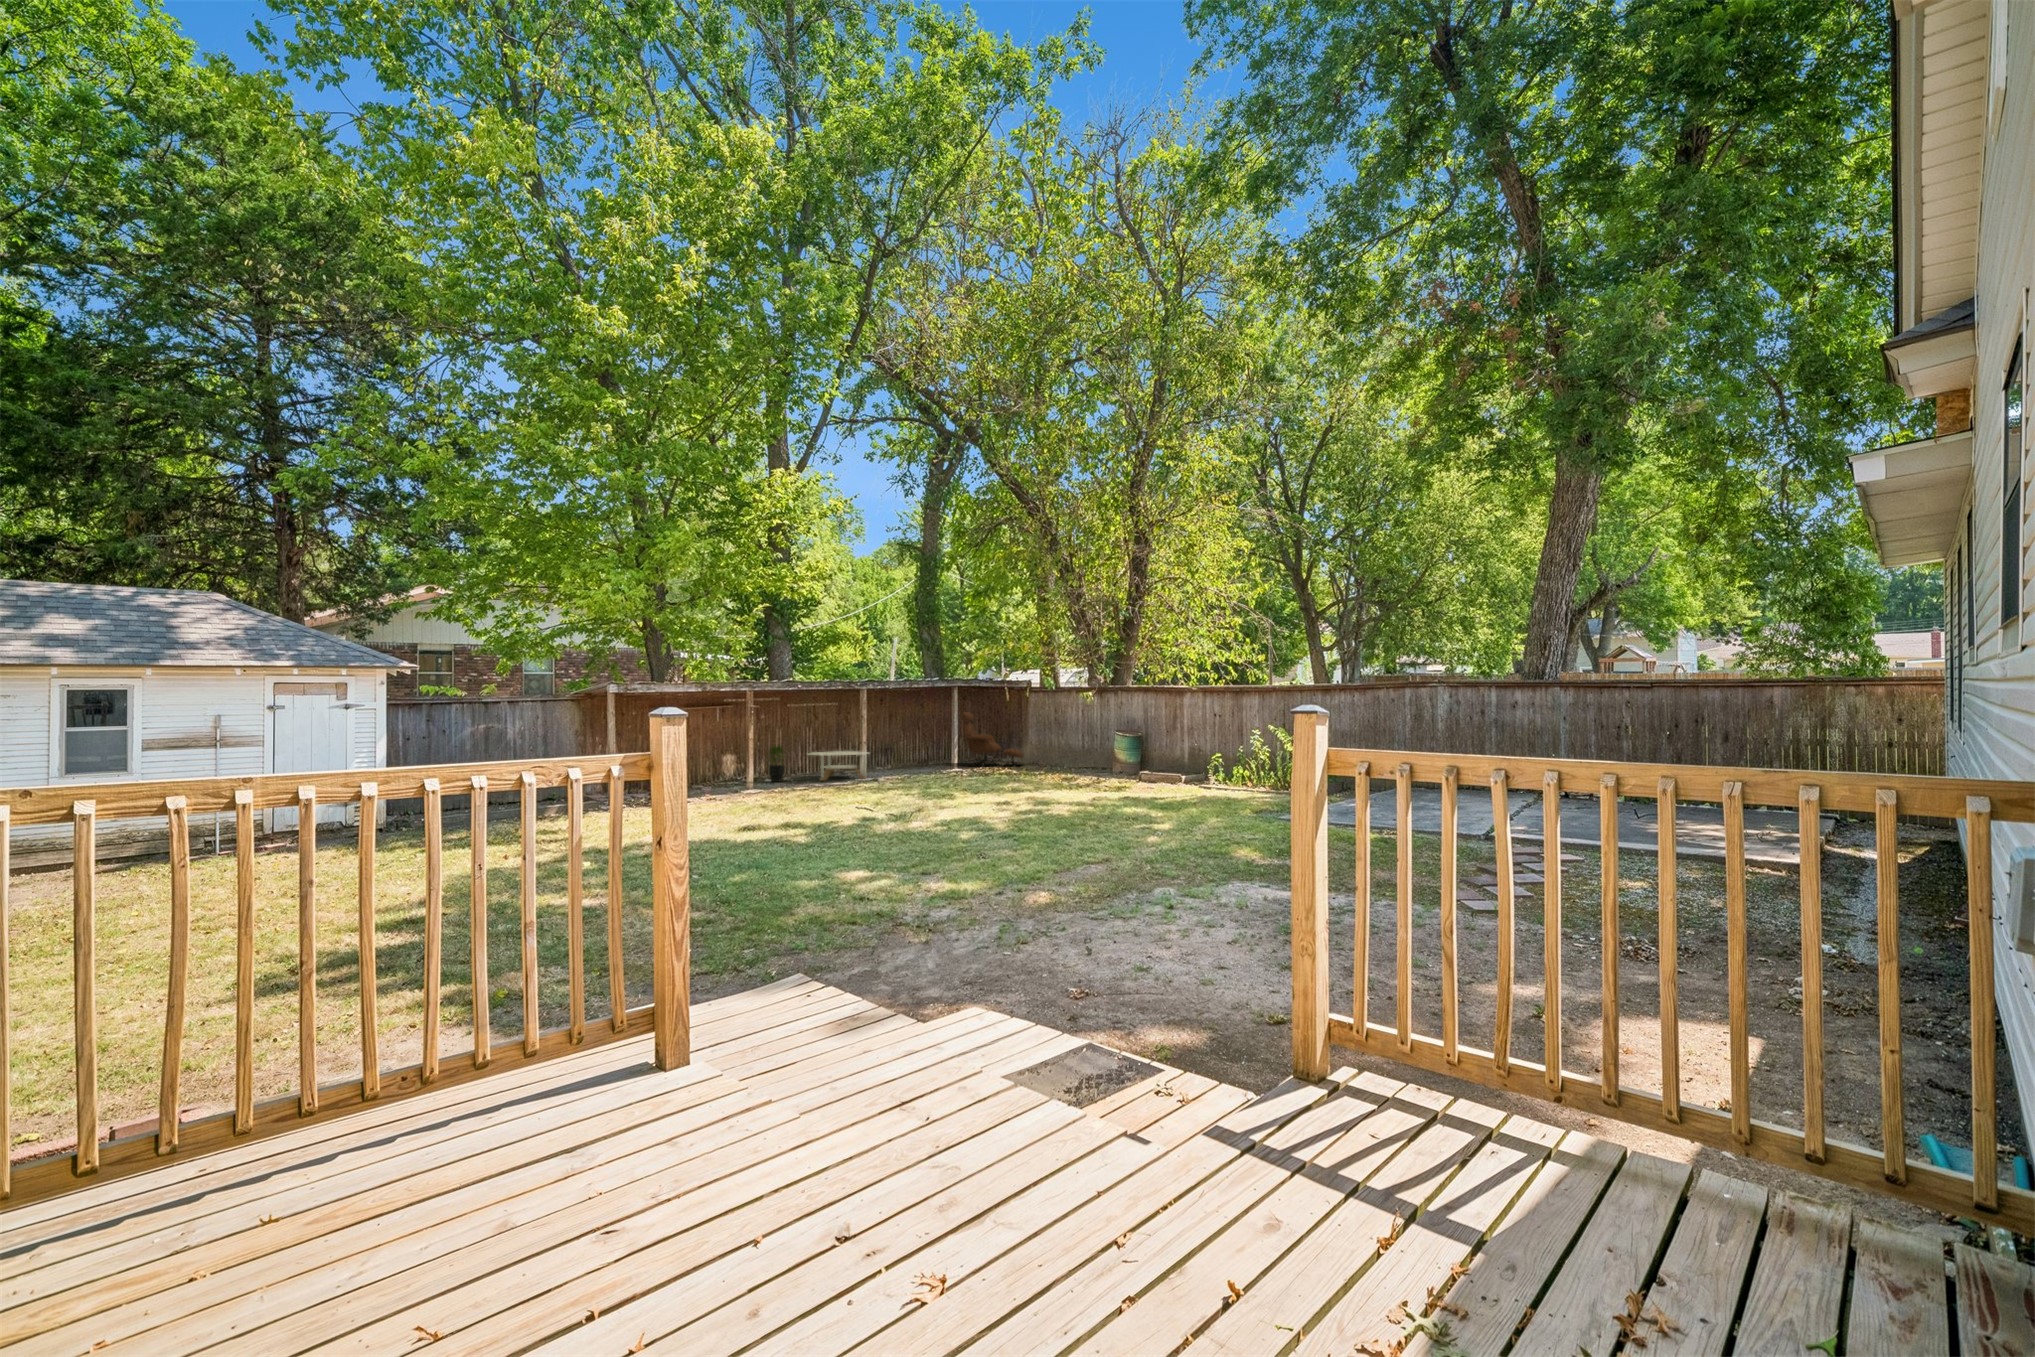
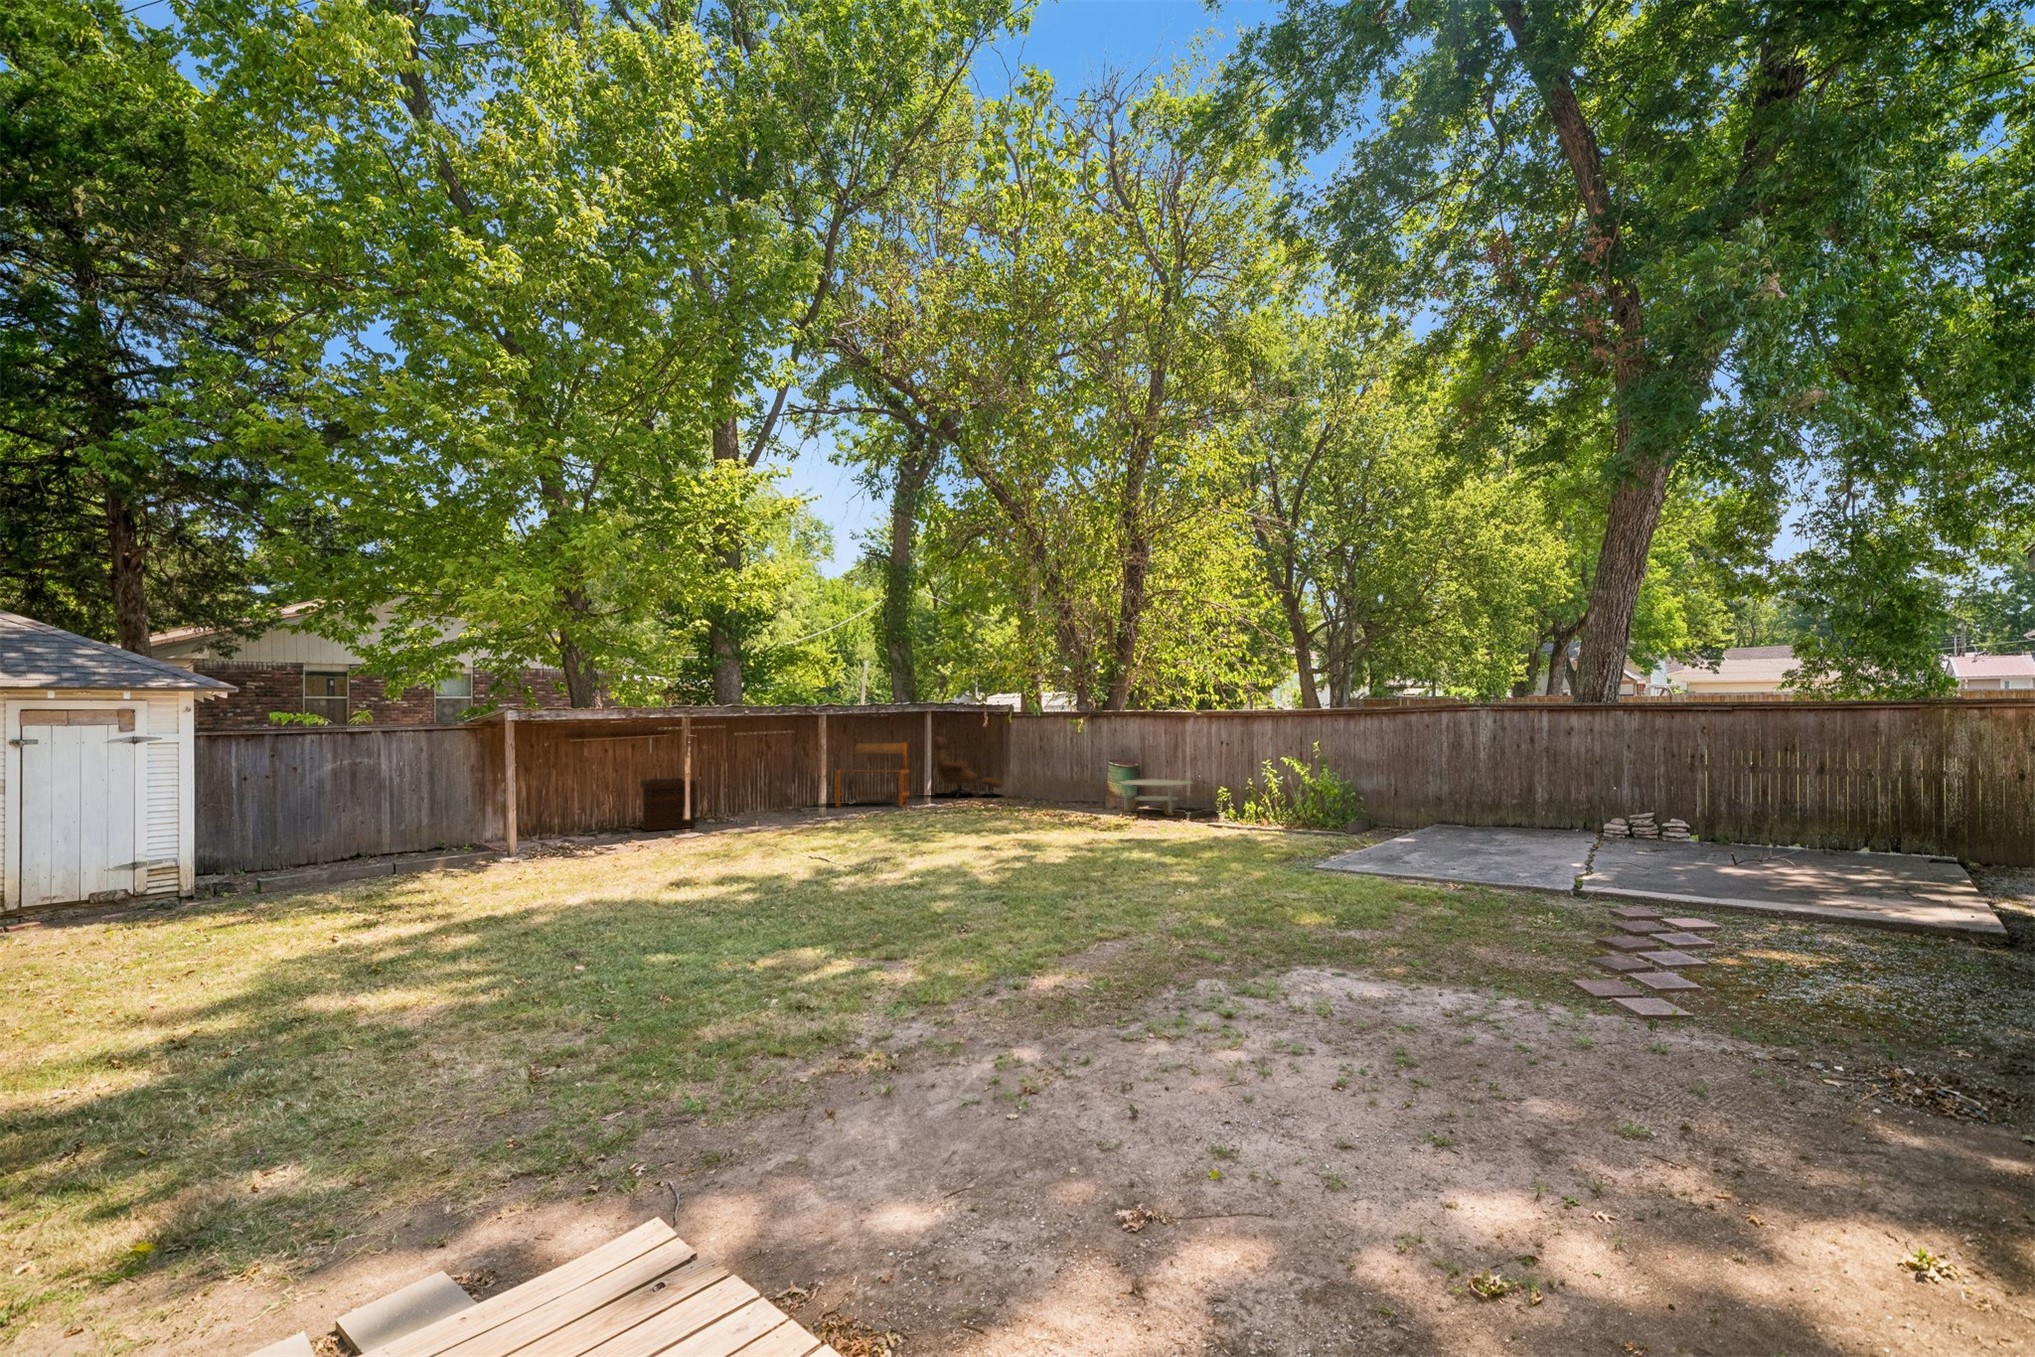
bench: none [875,717,941,773] -> present [836,743,910,807]
wooden crate: none [711,745,760,789] -> present [639,778,696,831]
potted plant: present [769,745,785,782] -> none [703,776,734,821]
round table: present [809,751,868,781] -> present [1121,779,1192,816]

